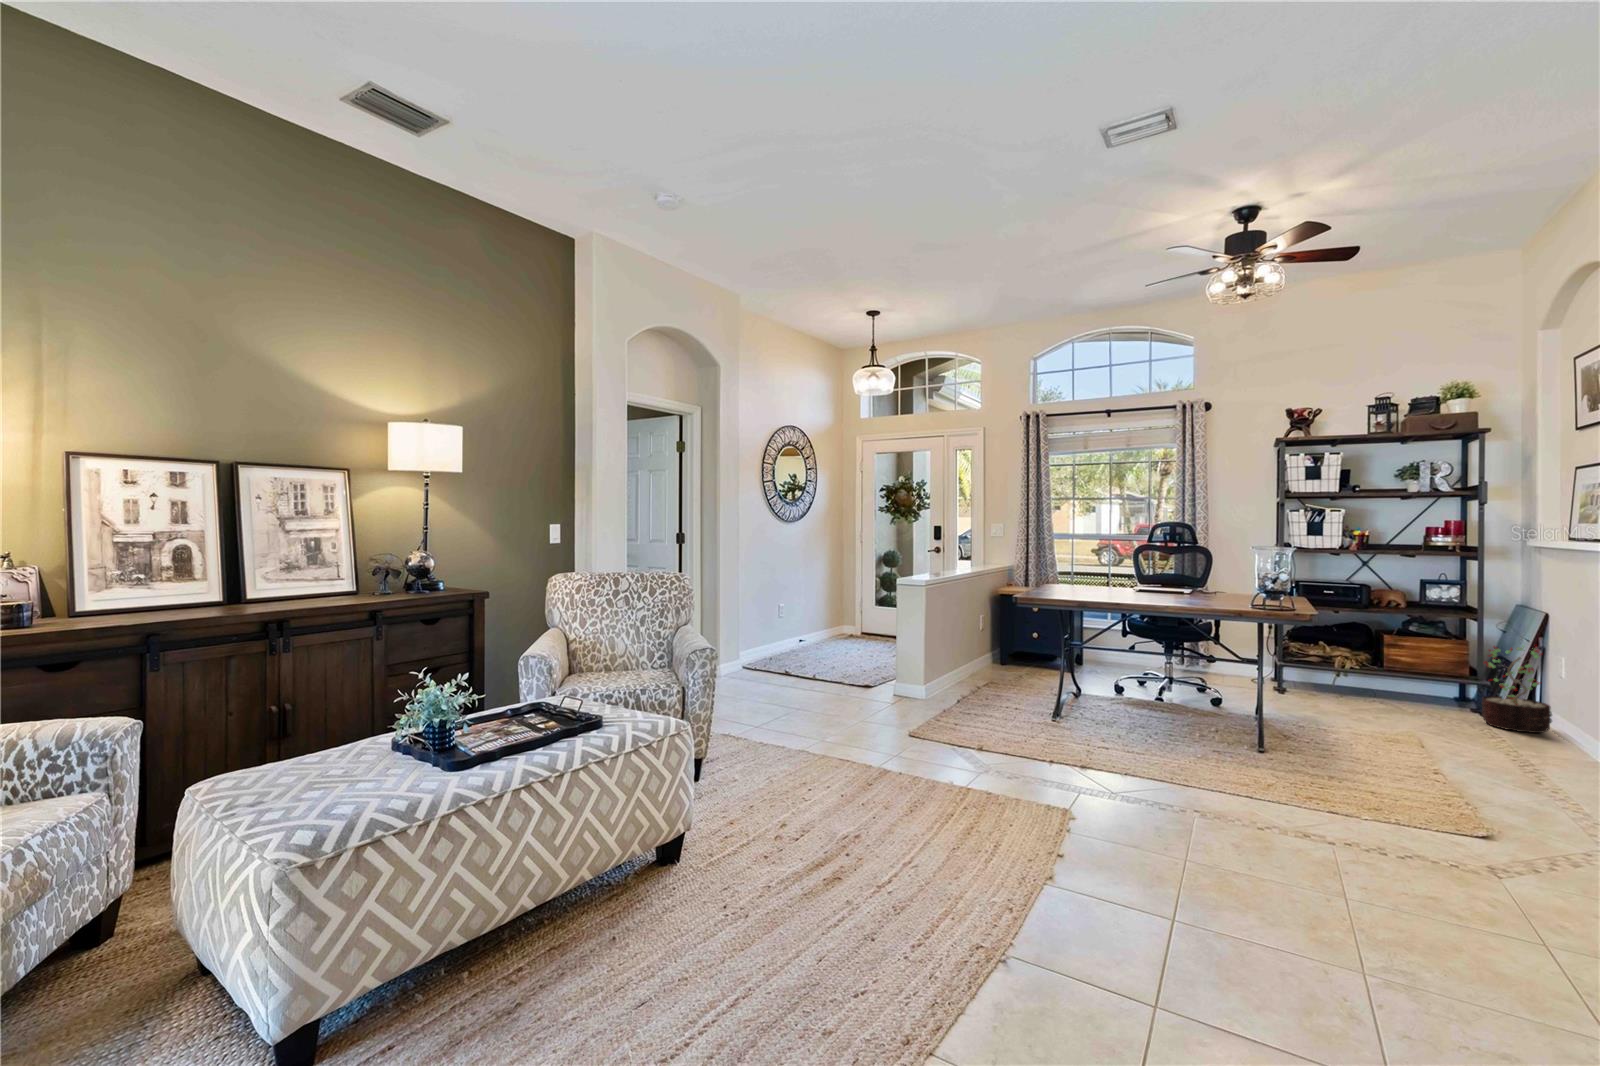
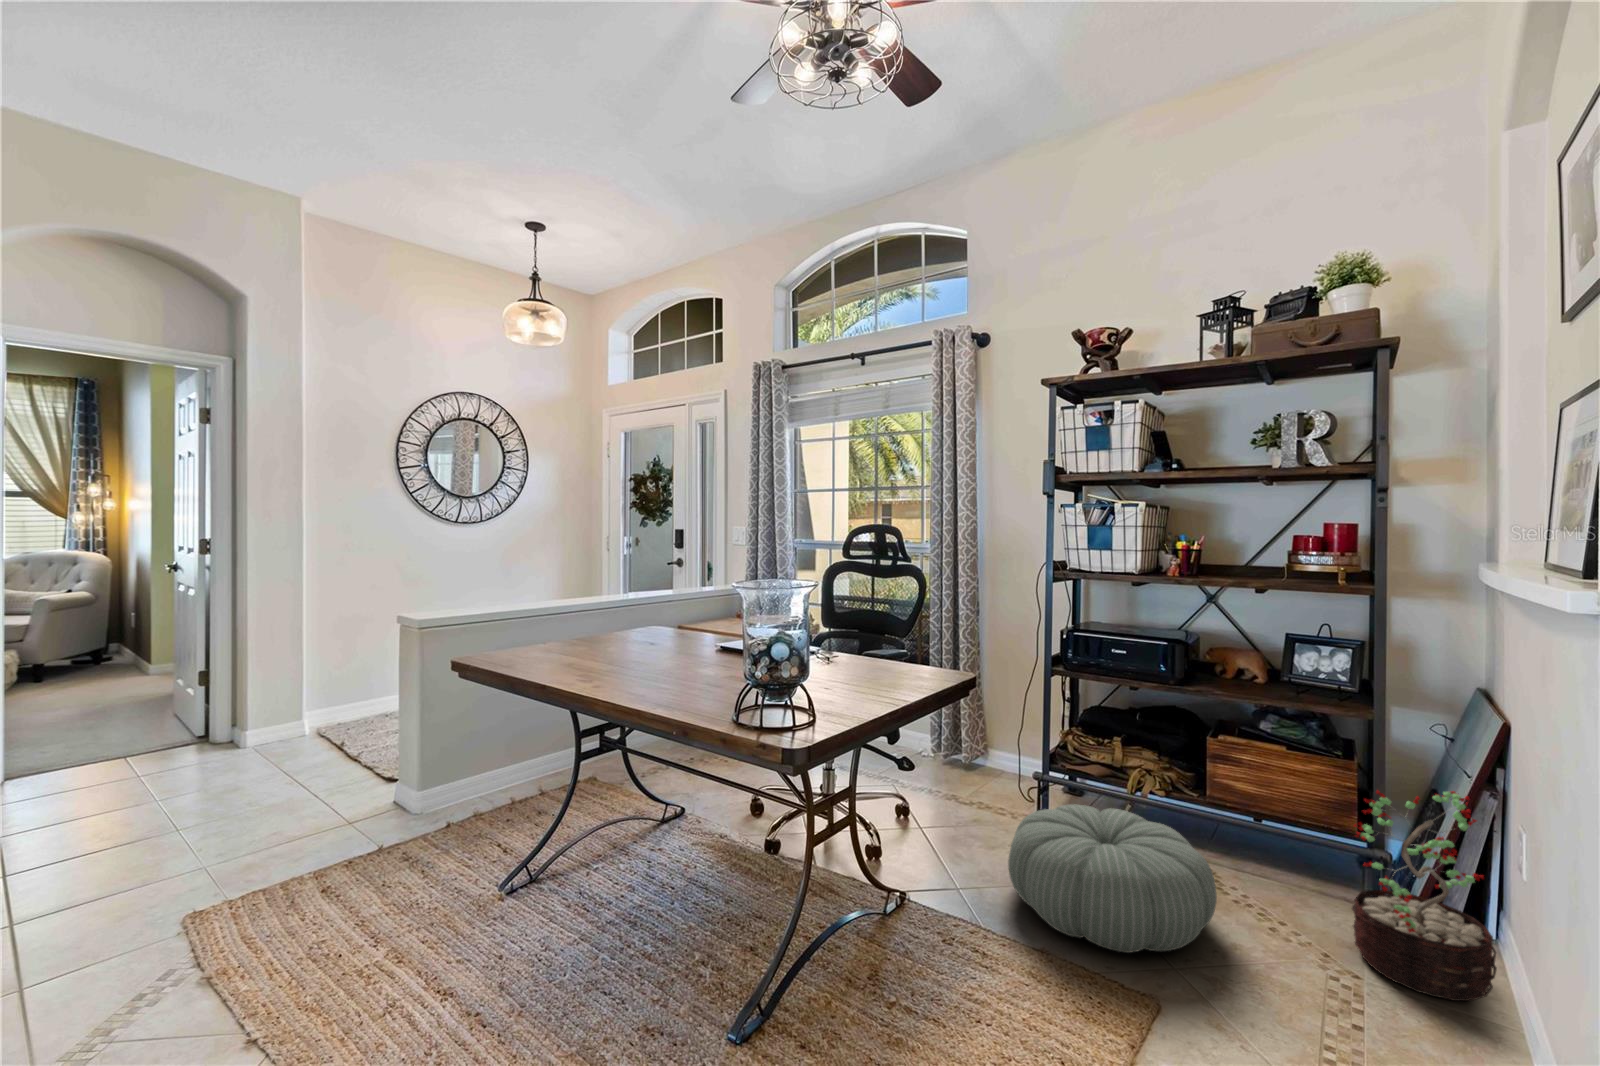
pouf: none [1299,669,1422,725] -> present [1008,804,1217,953]

